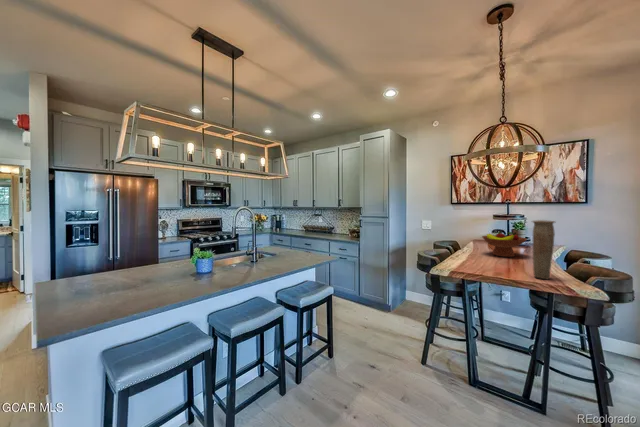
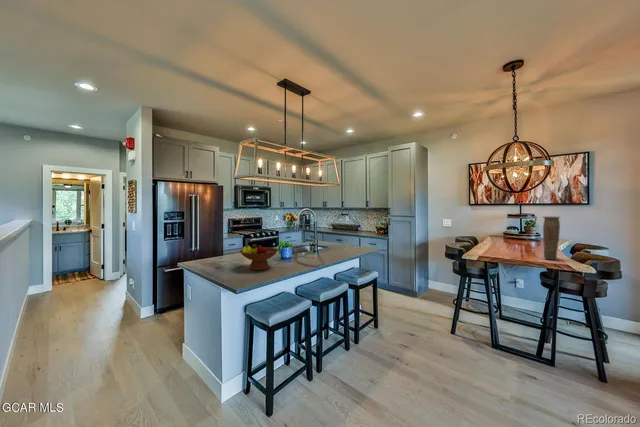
fruit bowl: present [482,232,527,257] -> present [240,244,278,270]

